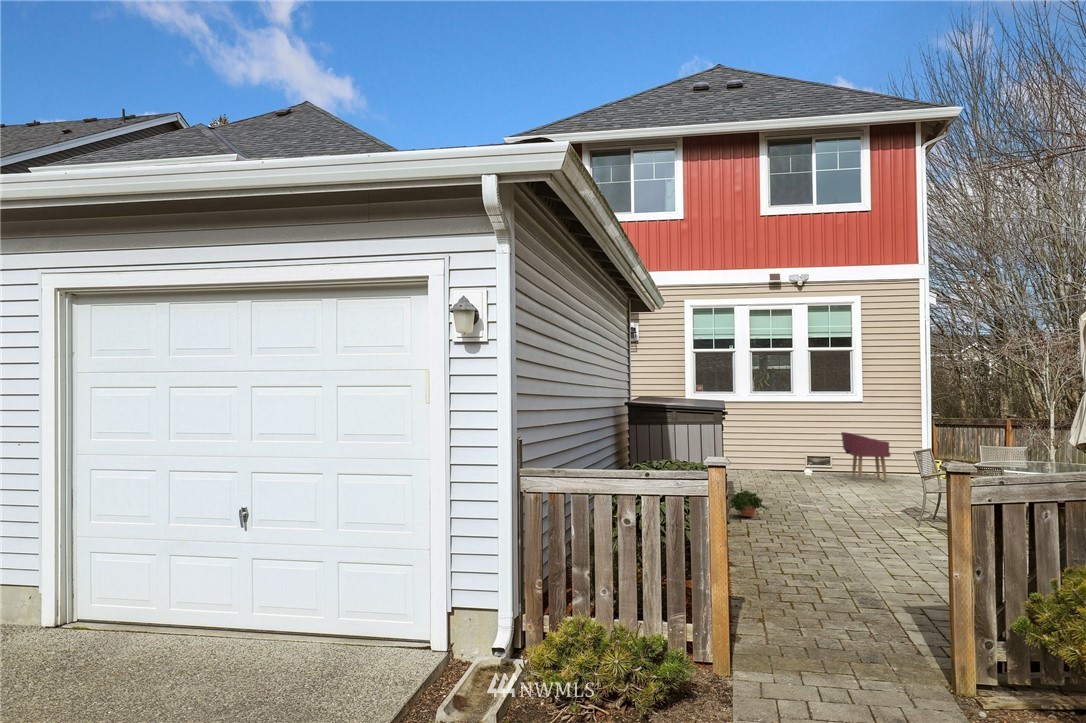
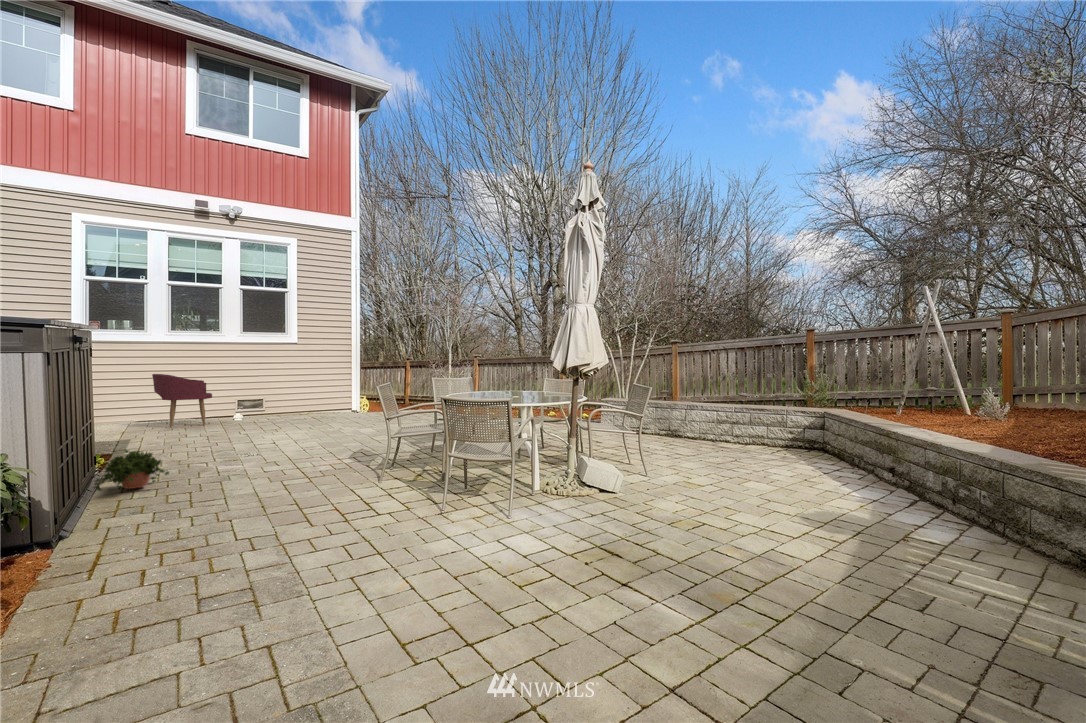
armchair: present [841,432,890,481] -> present [152,374,212,428]

